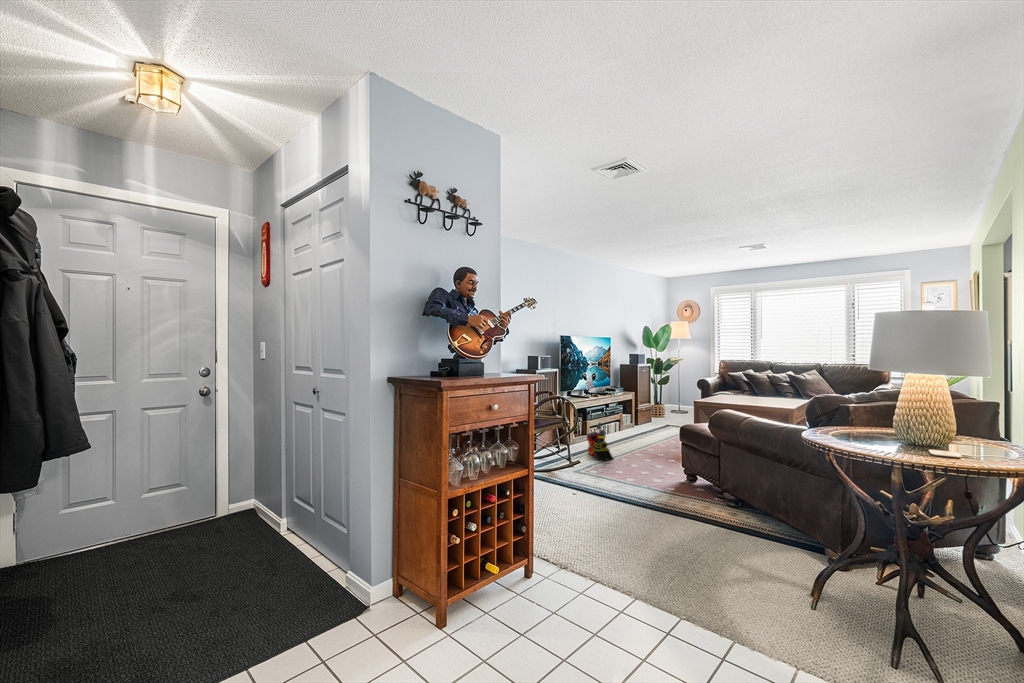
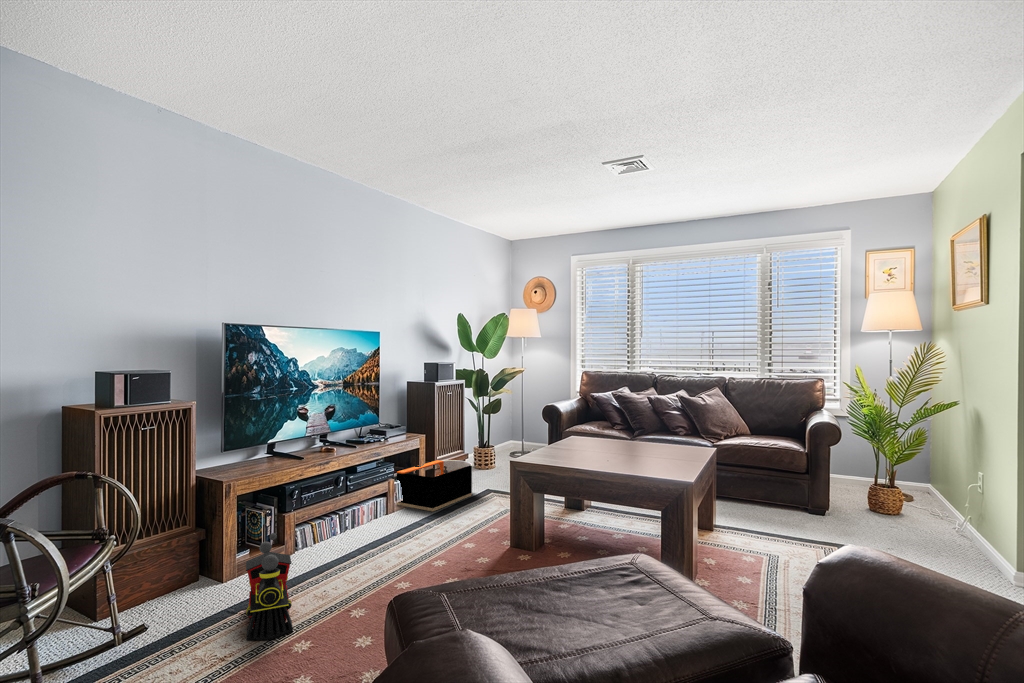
storage bin: none [622,407,661,431] -> present [397,460,472,511]

